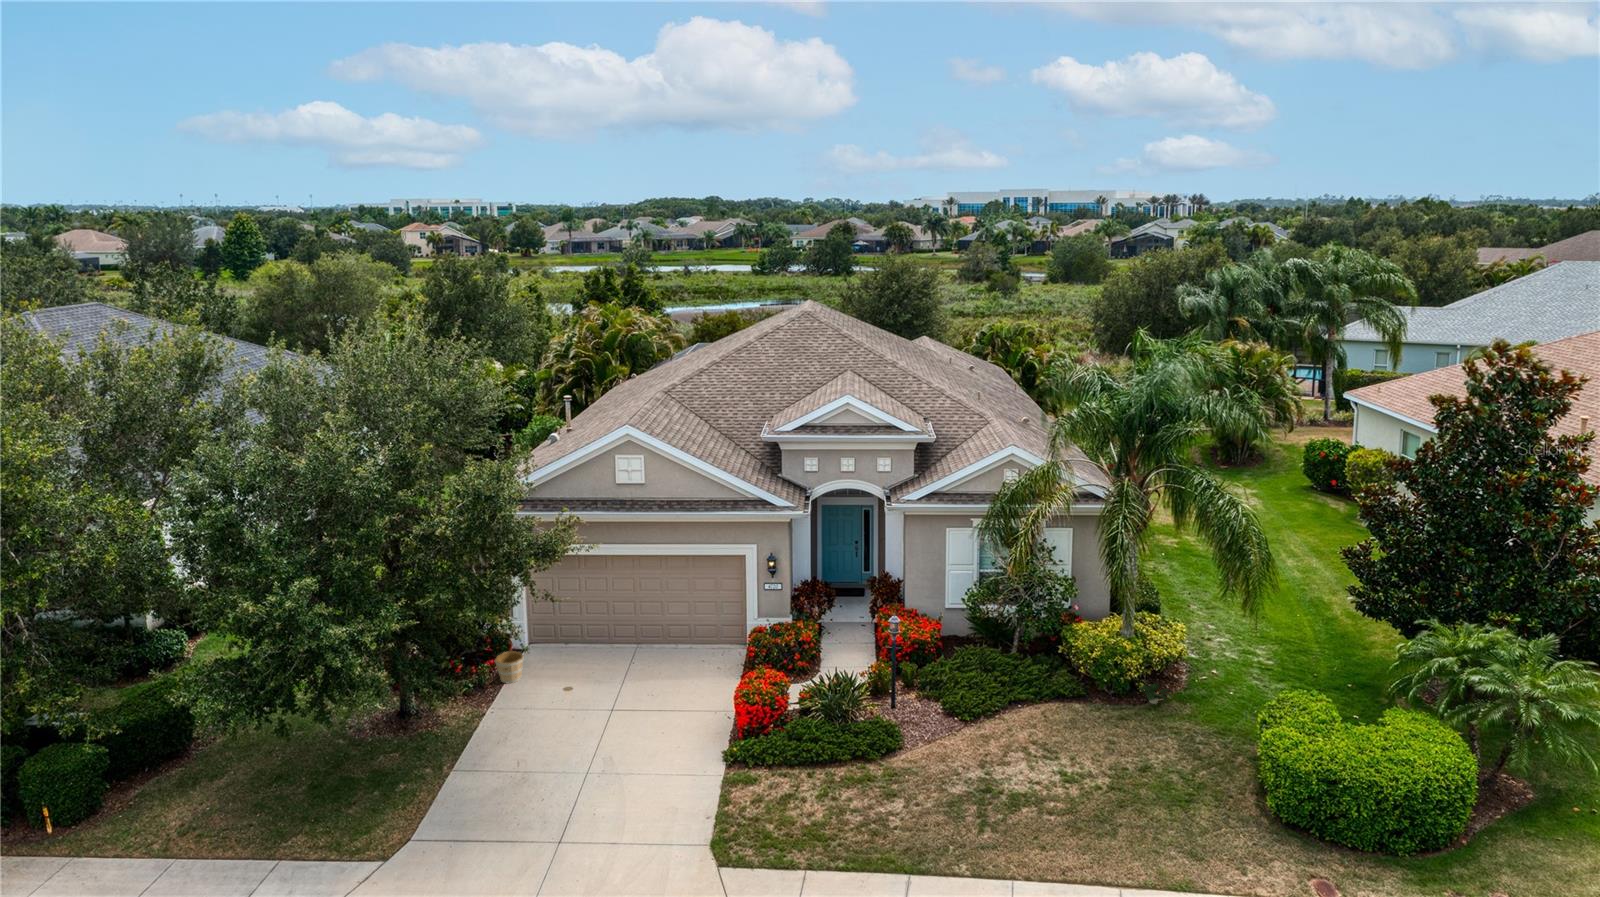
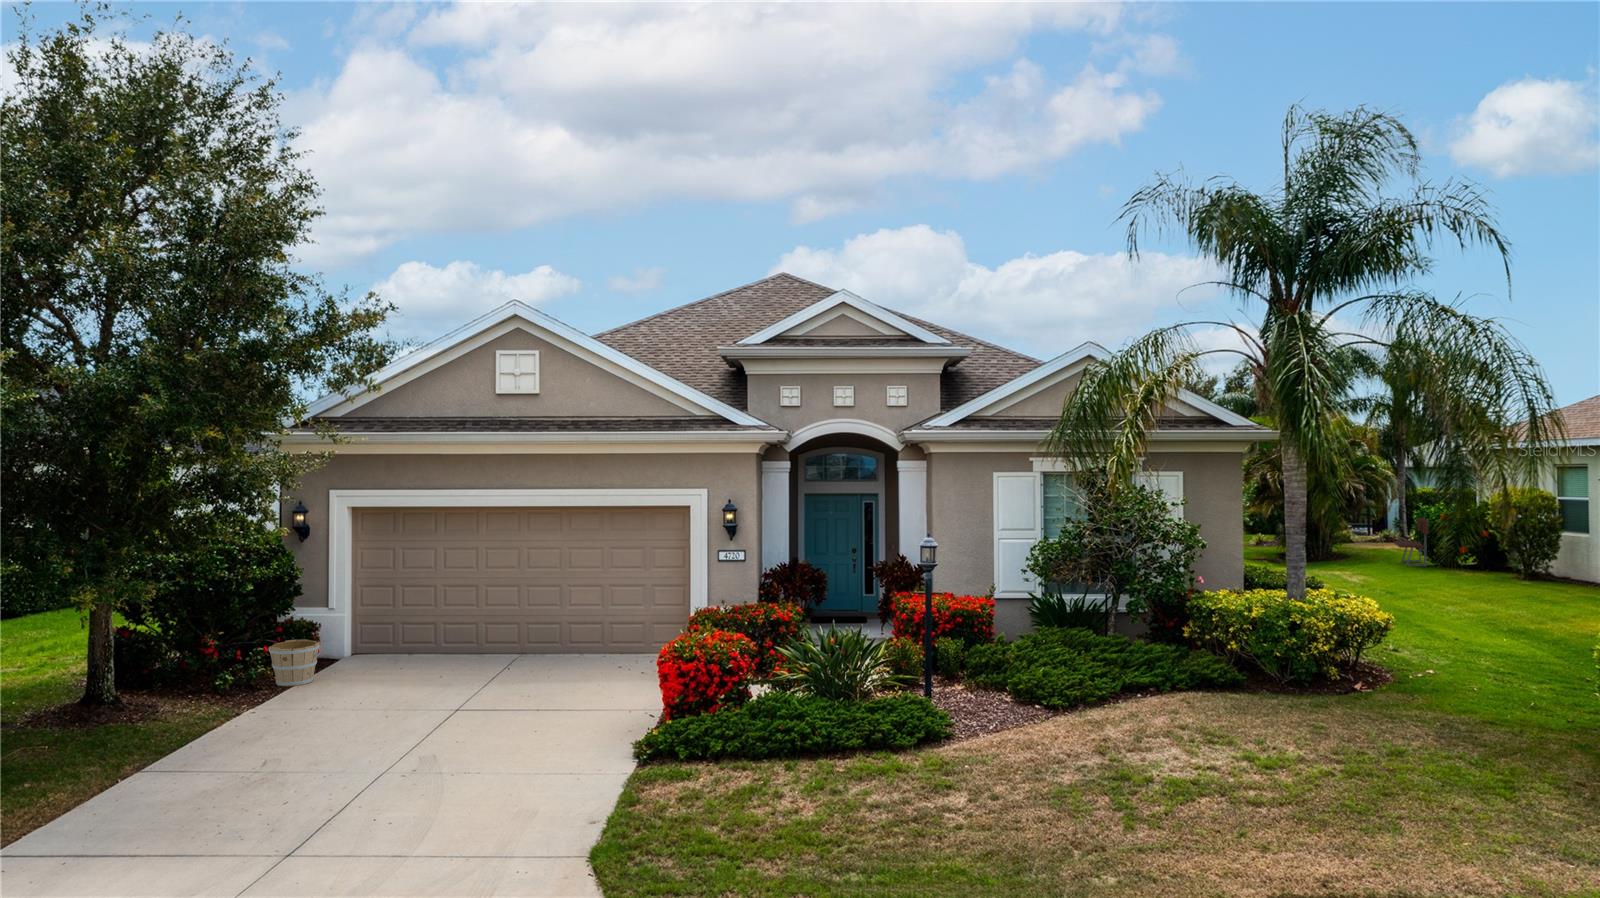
bench: none [1283,458,1309,500] -> present [1394,517,1428,566]
potted plant: present [1140,684,1172,704] -> none [1336,665,1400,696]

